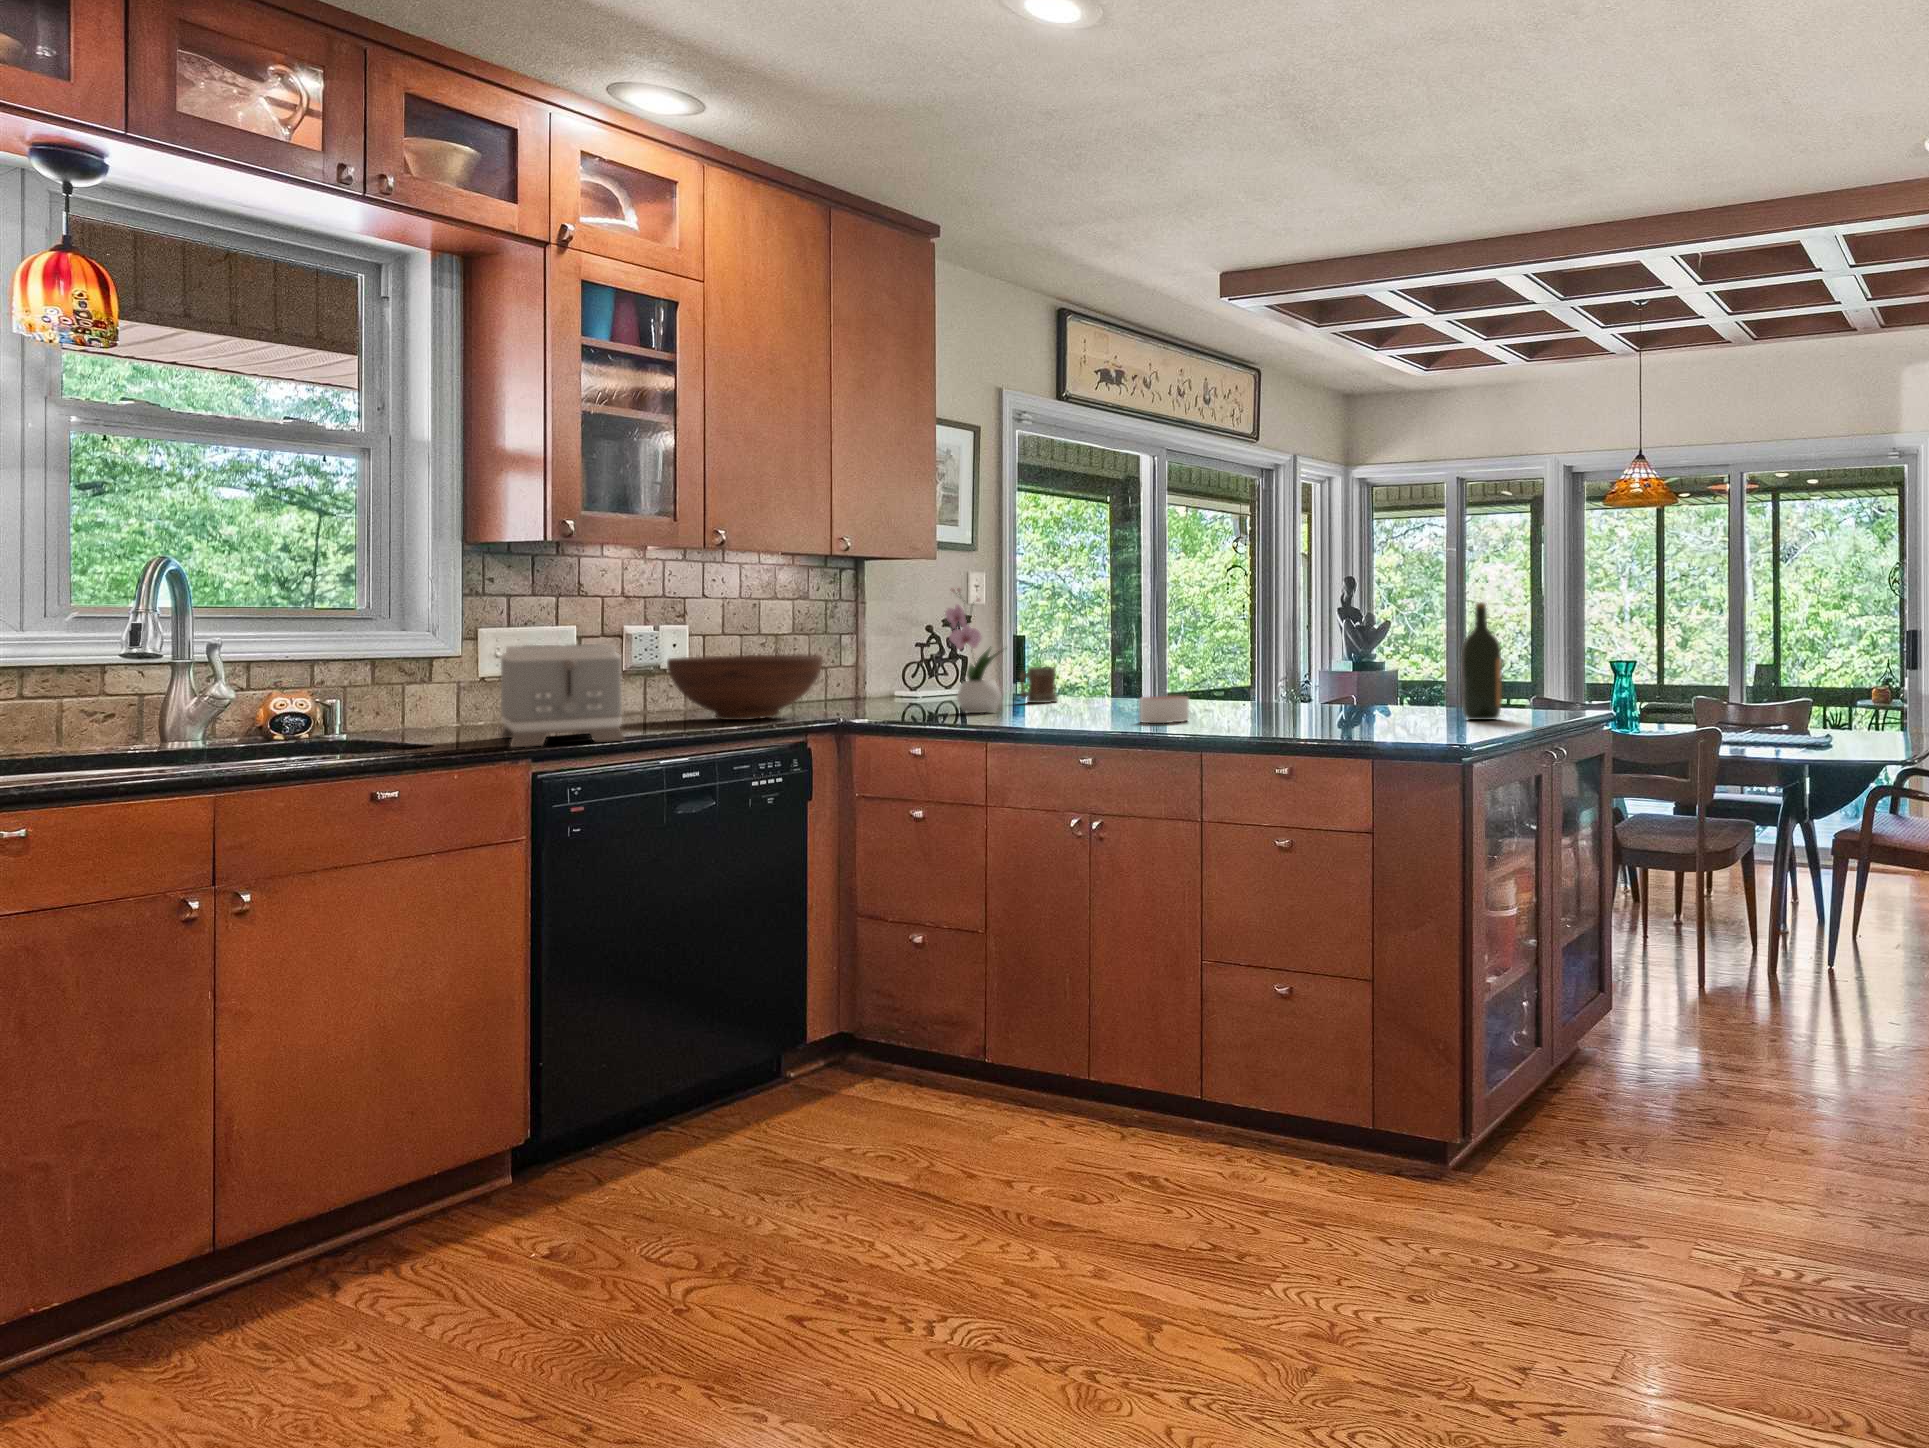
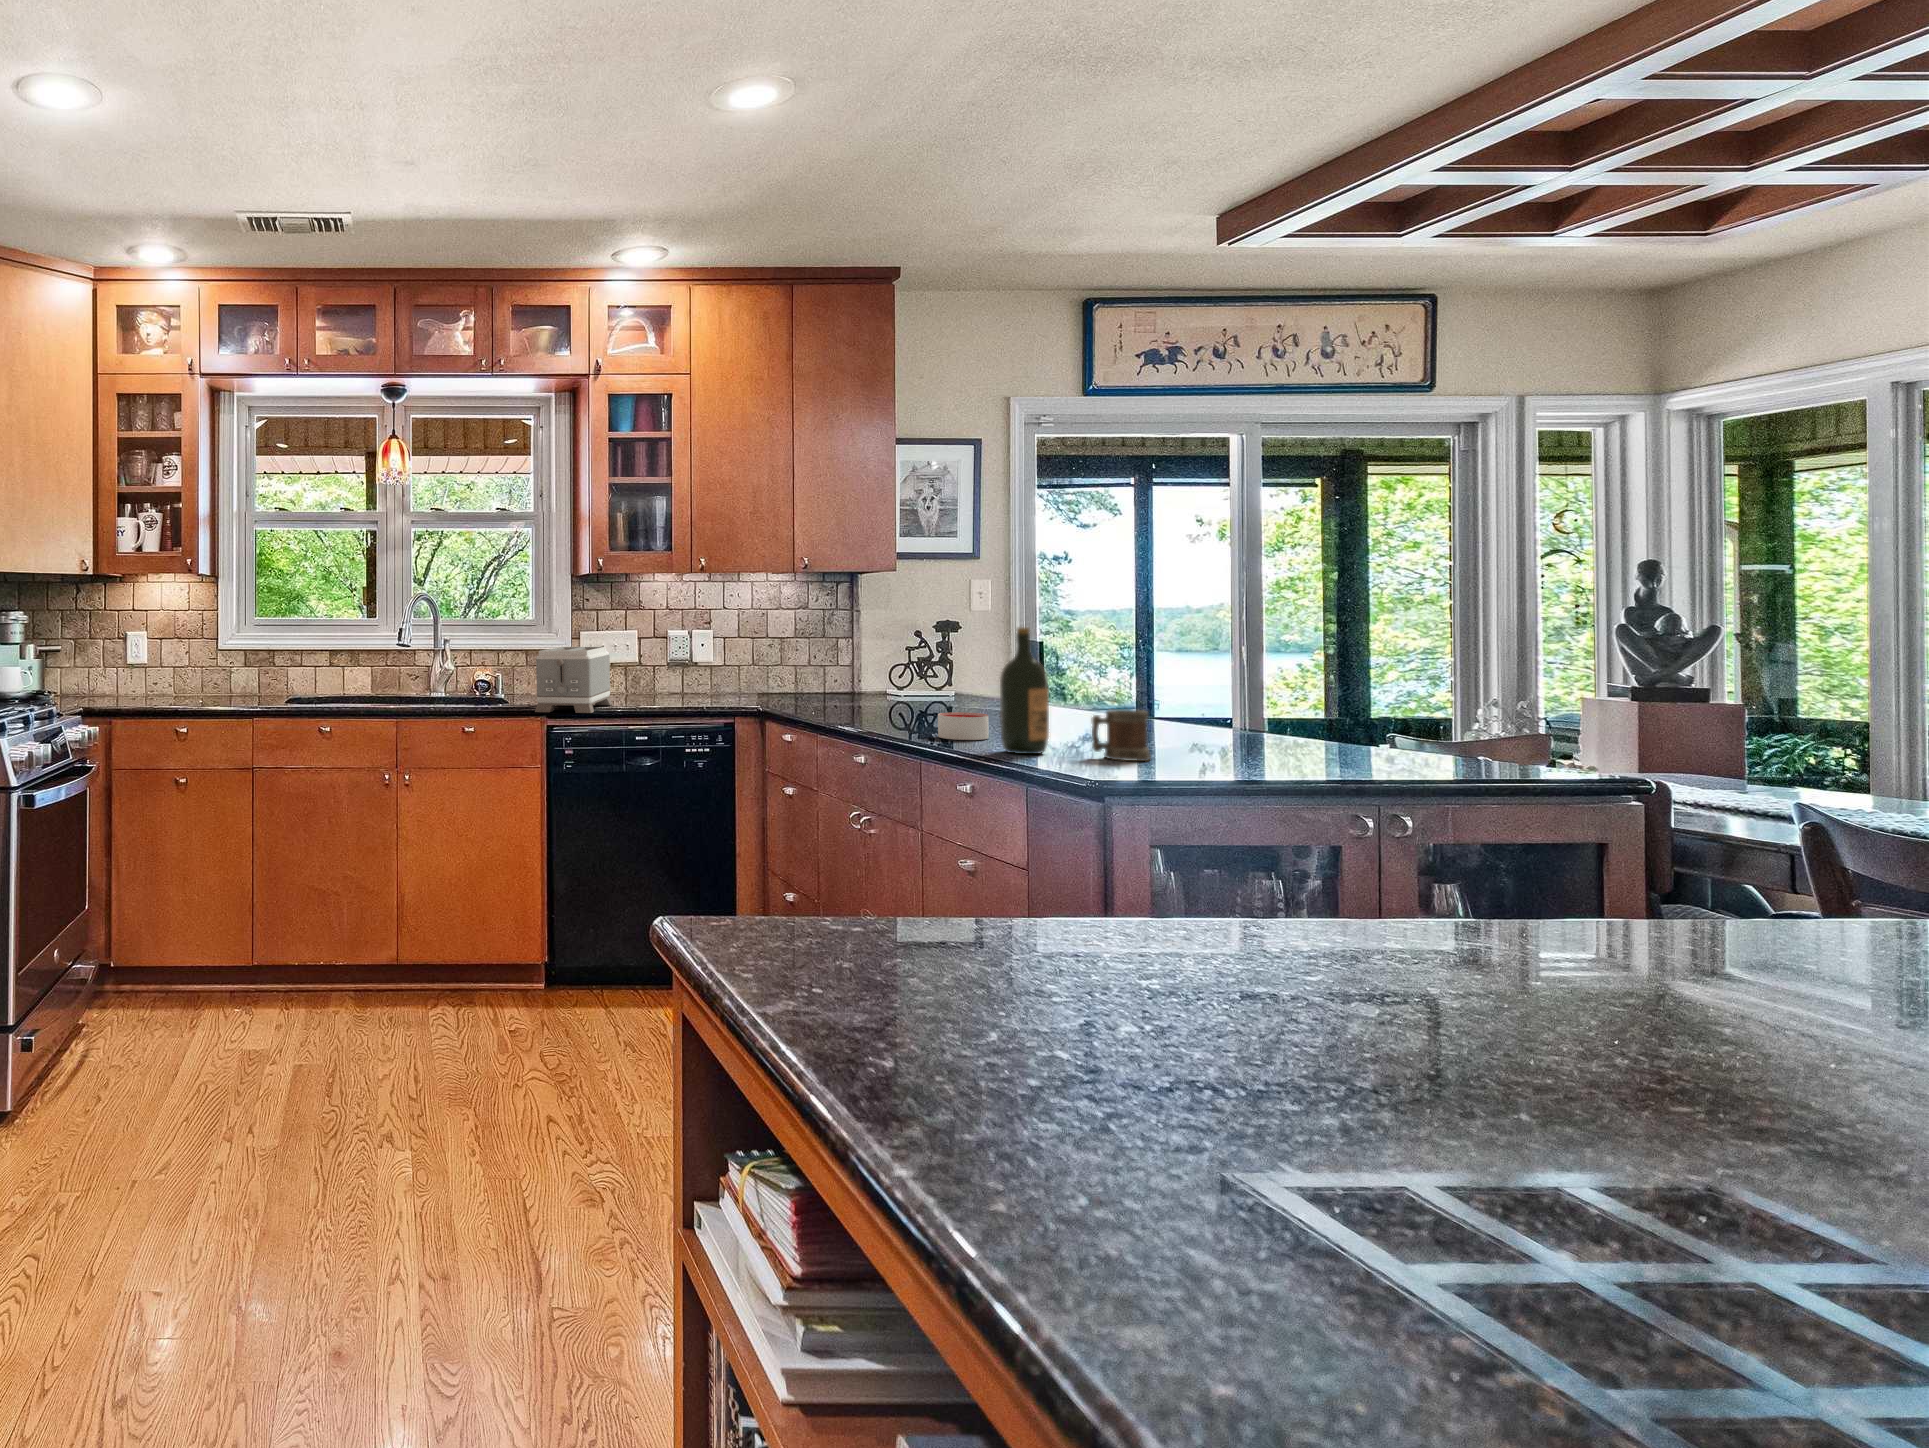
flower arrangement: present [945,589,1003,713] -> none [847,603,897,711]
wine bottle: present [1461,602,1502,720] -> present [1000,627,1049,754]
fruit bowl: present [667,654,823,720] -> none [667,653,768,702]
mug: present [1020,667,1057,703] -> present [1091,709,1151,761]

